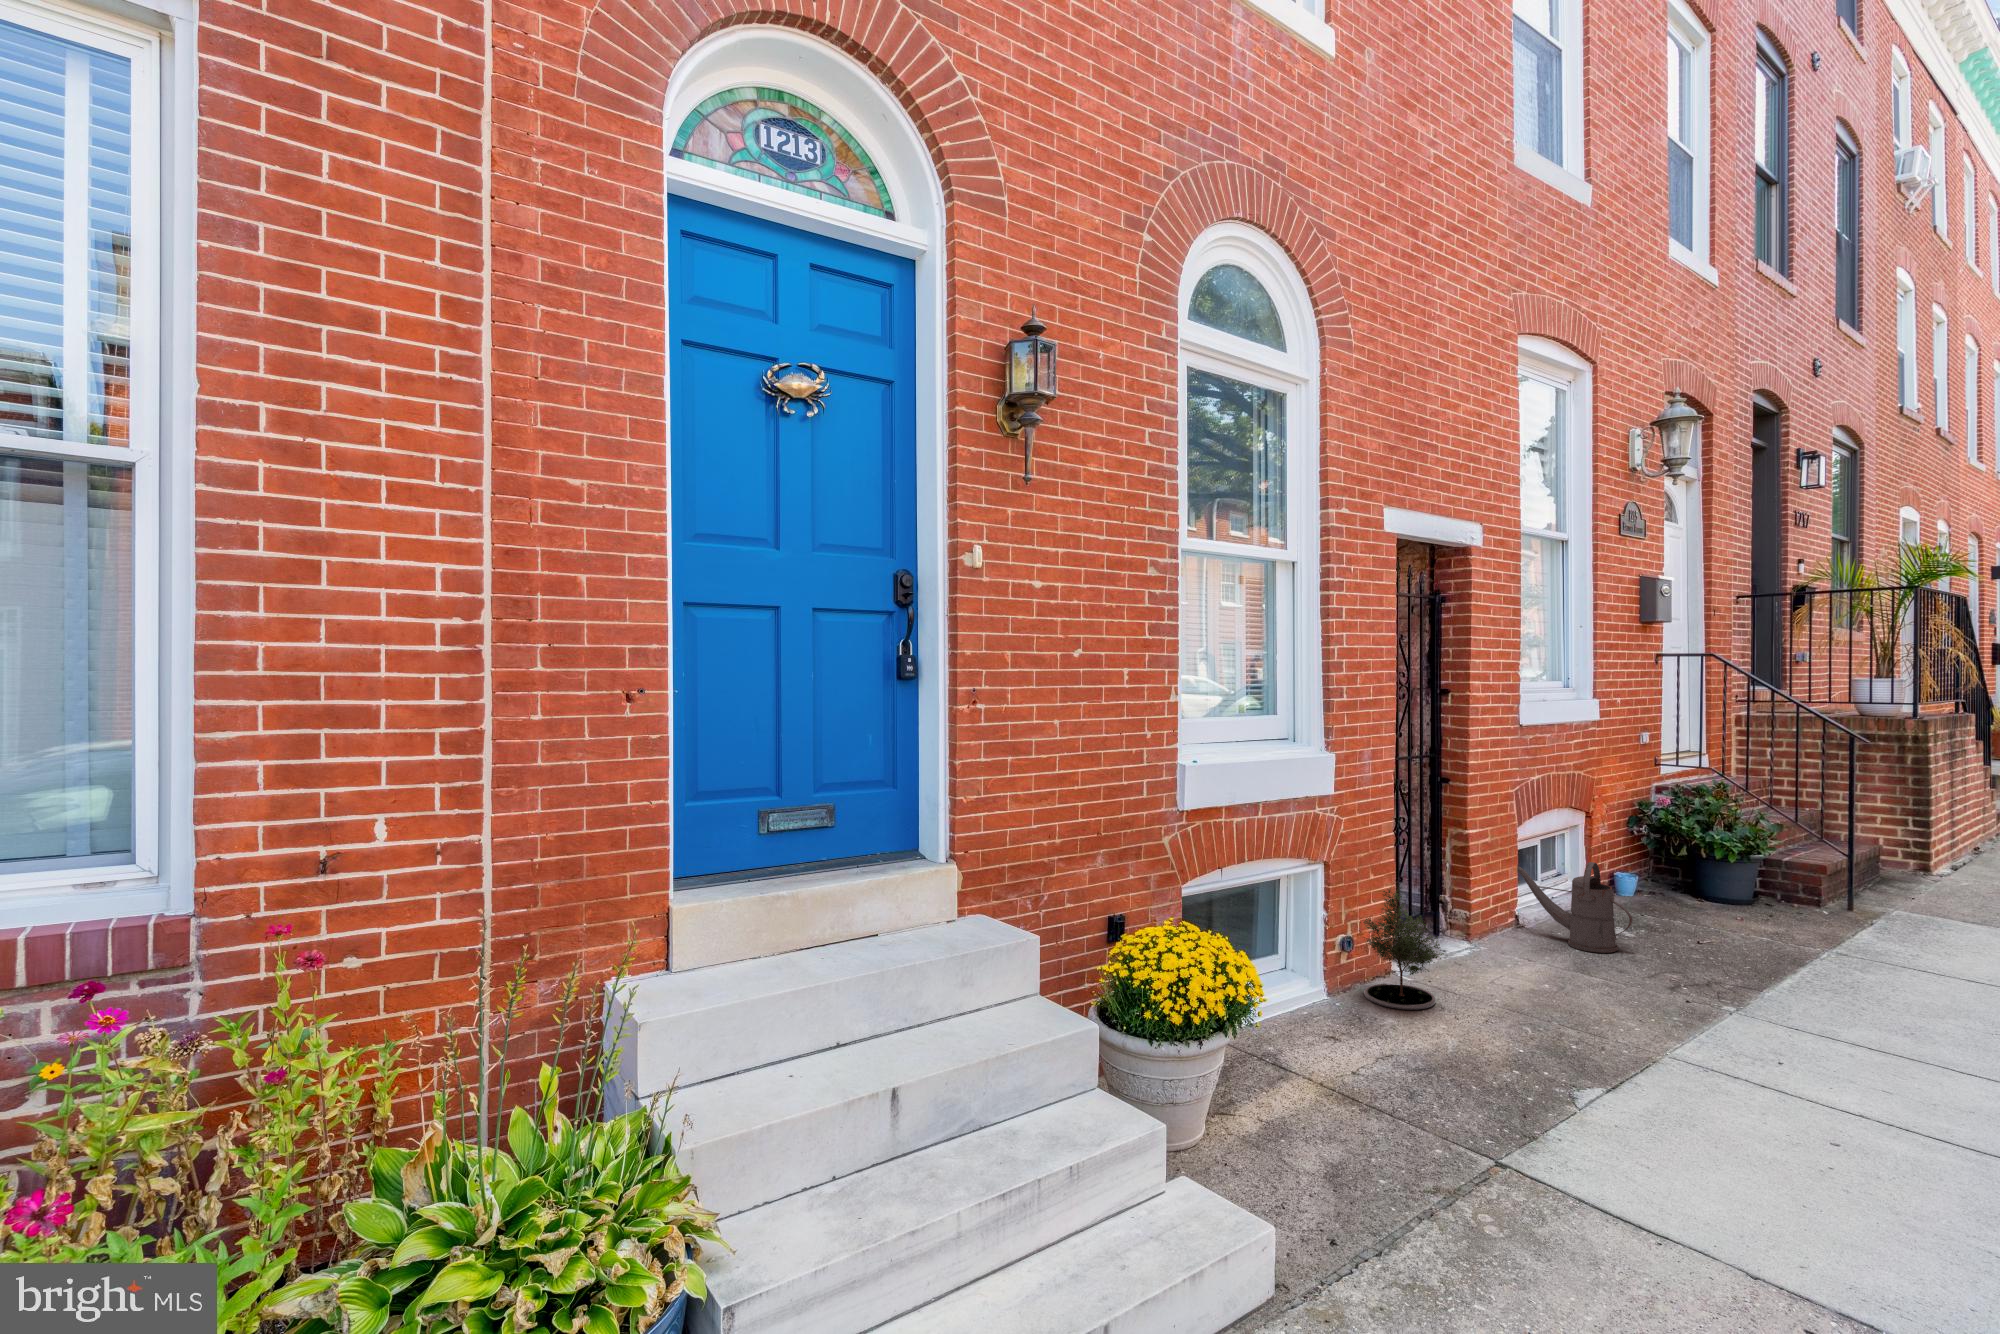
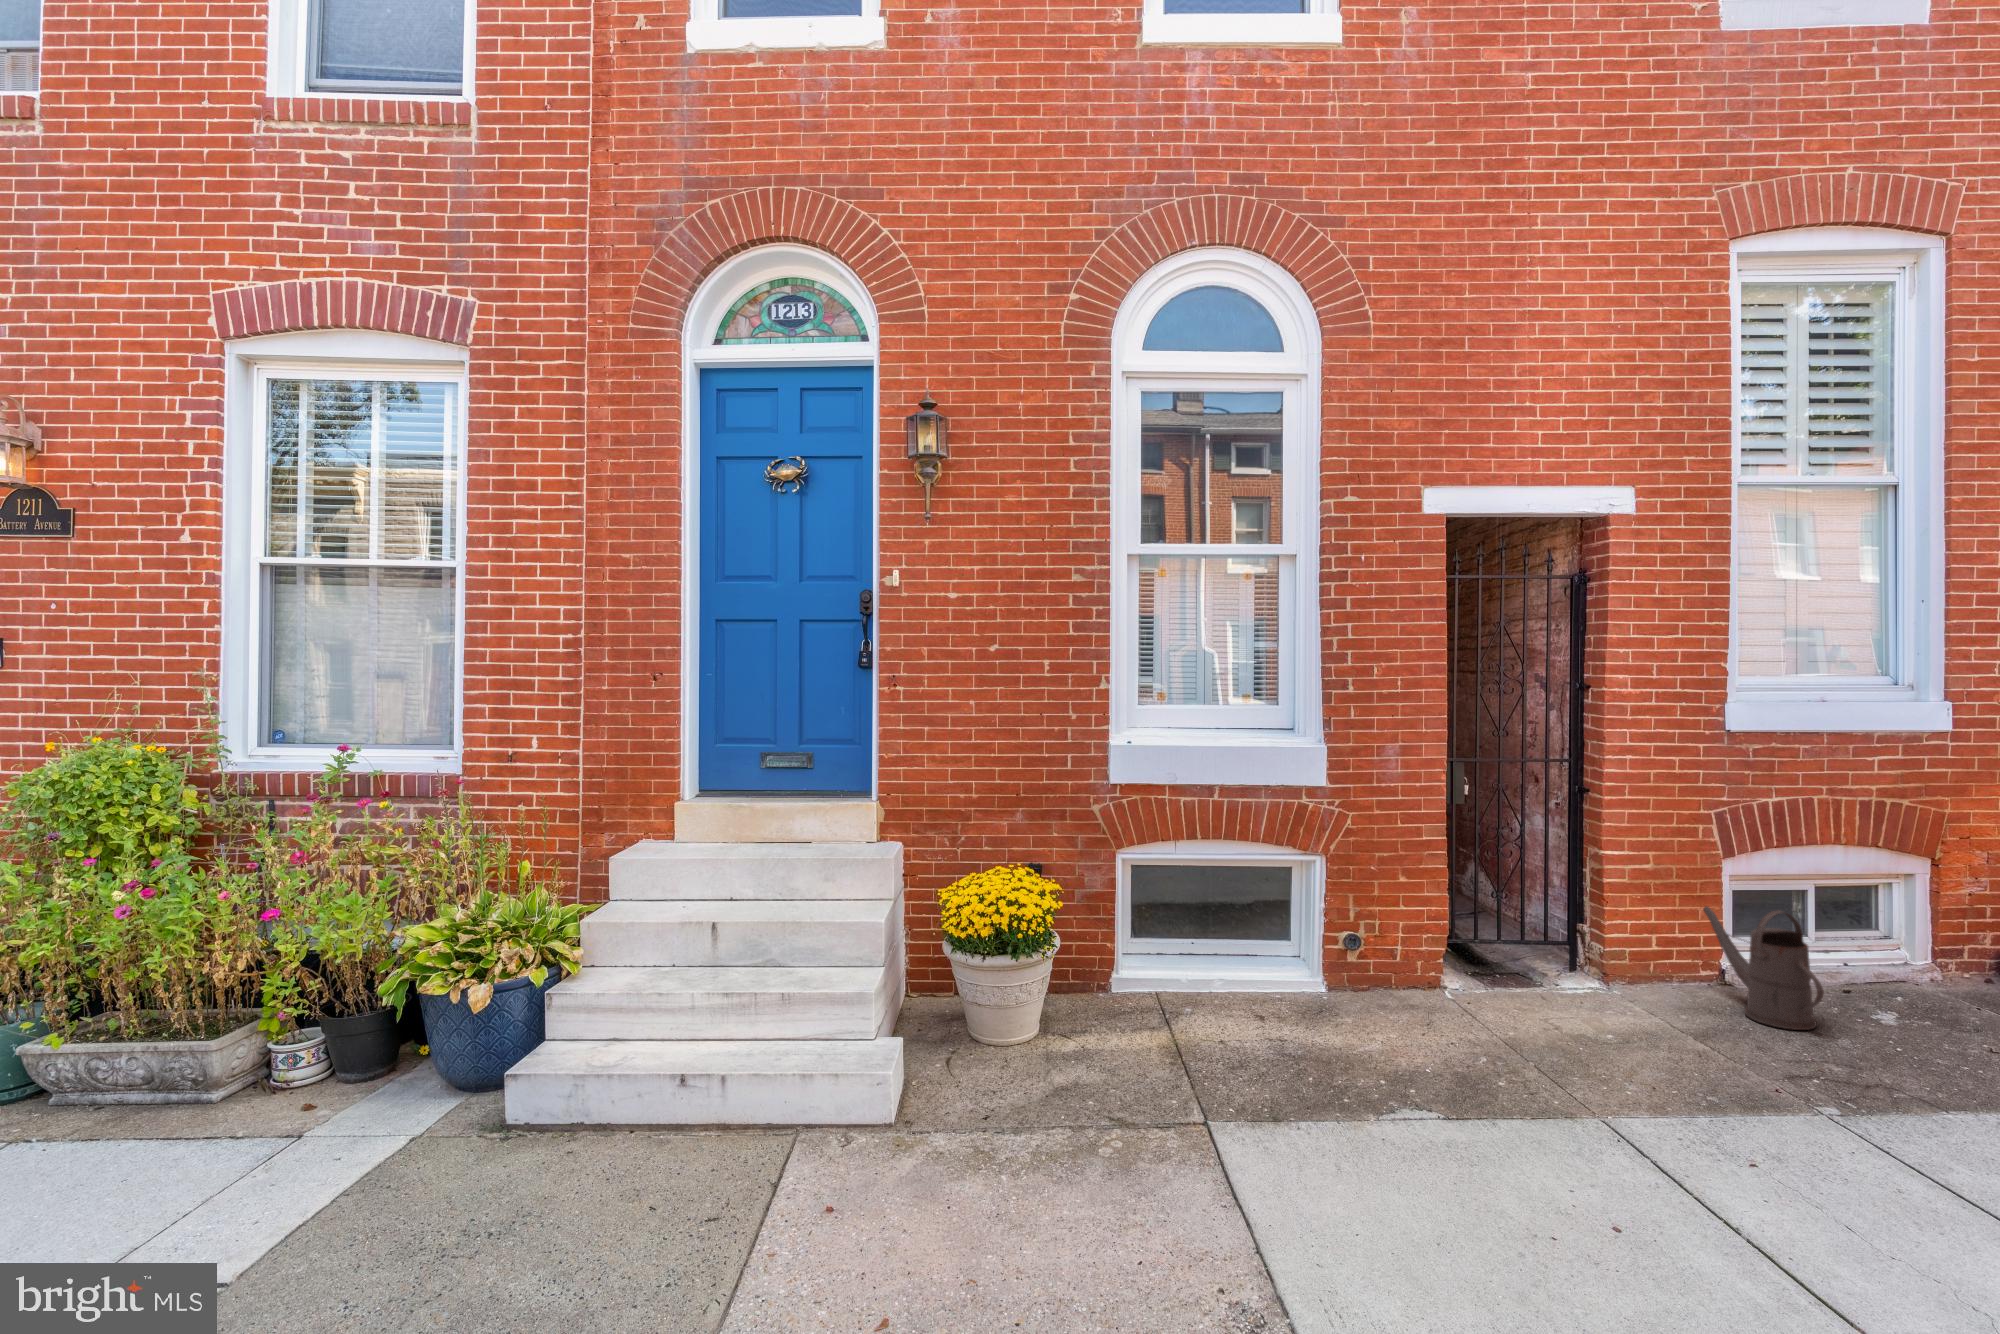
potted tree: present [1363,887,1444,1010] -> none [1353,881,1431,1017]

